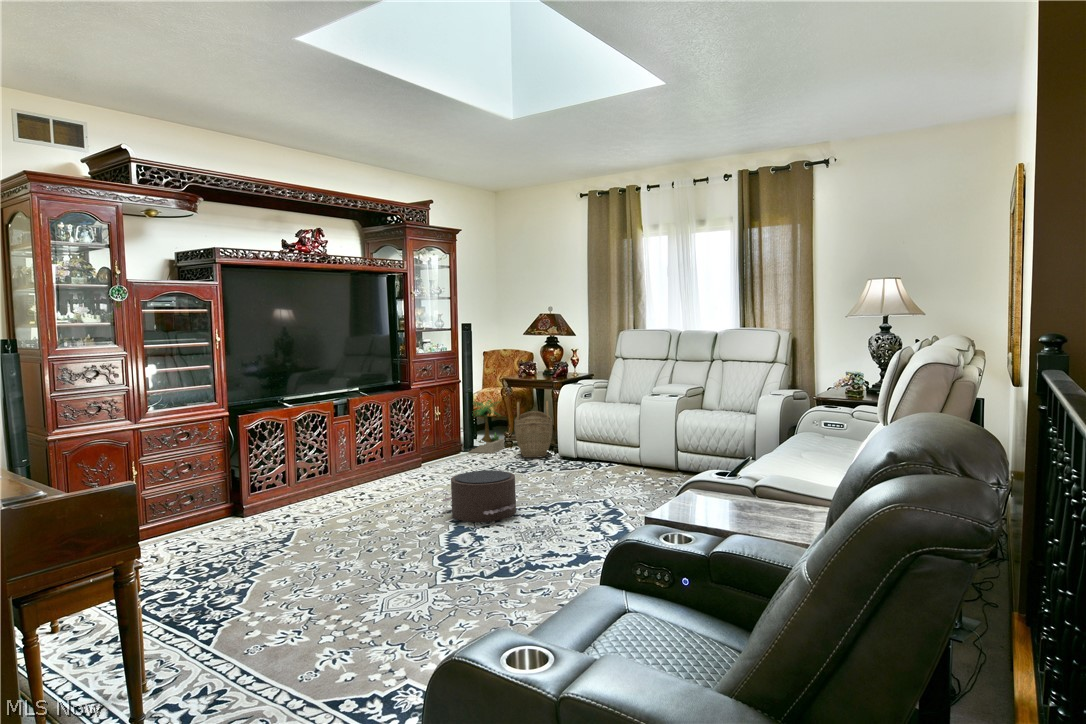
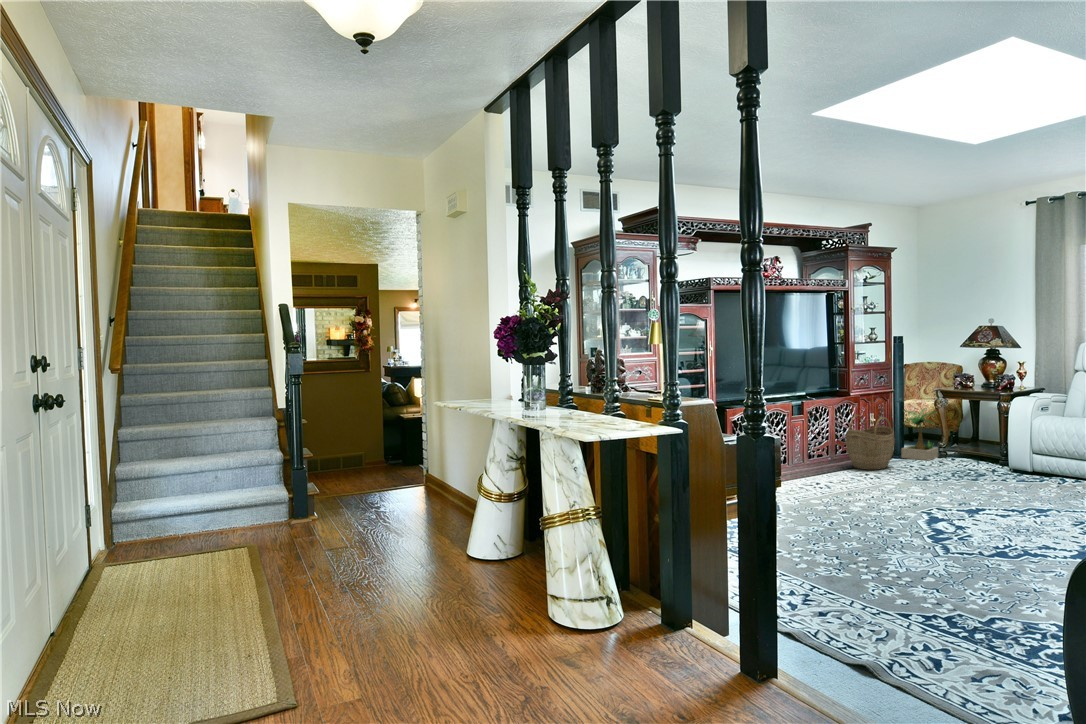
woven basket: present [515,401,553,458] -> present [846,415,895,470]
pouf: present [441,470,516,522] -> none [913,471,999,515]

